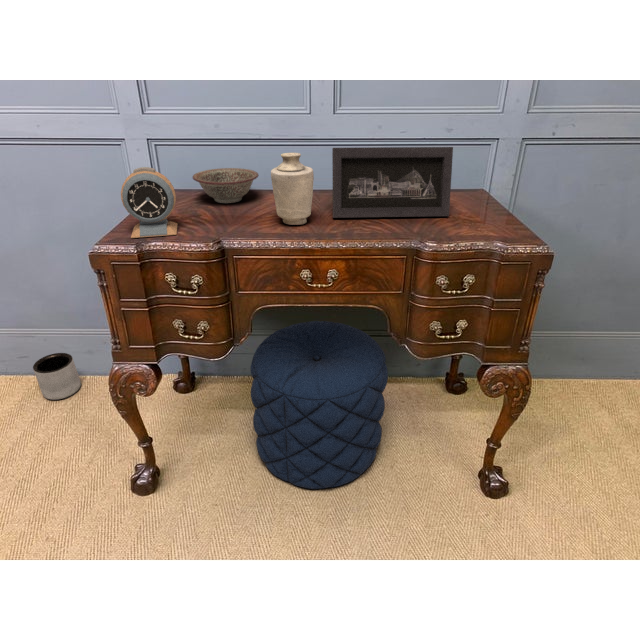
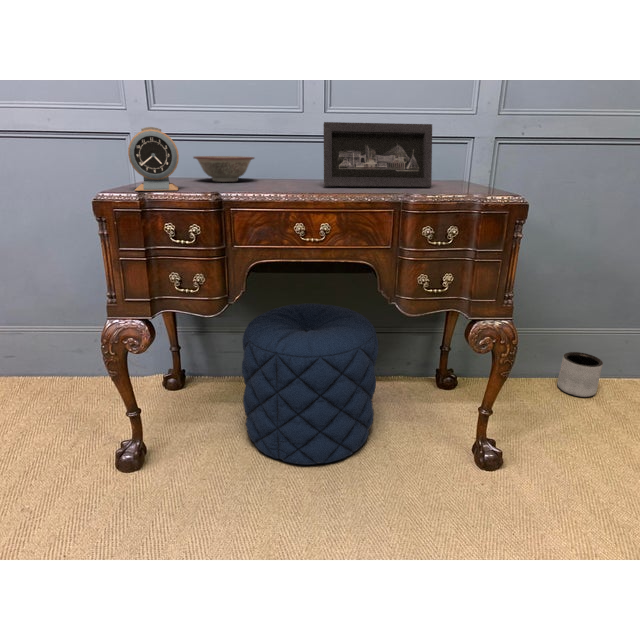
vase: present [271,153,314,225] -> none [267,121,307,188]
planter: present [33,353,81,400] -> present [557,352,603,397]

